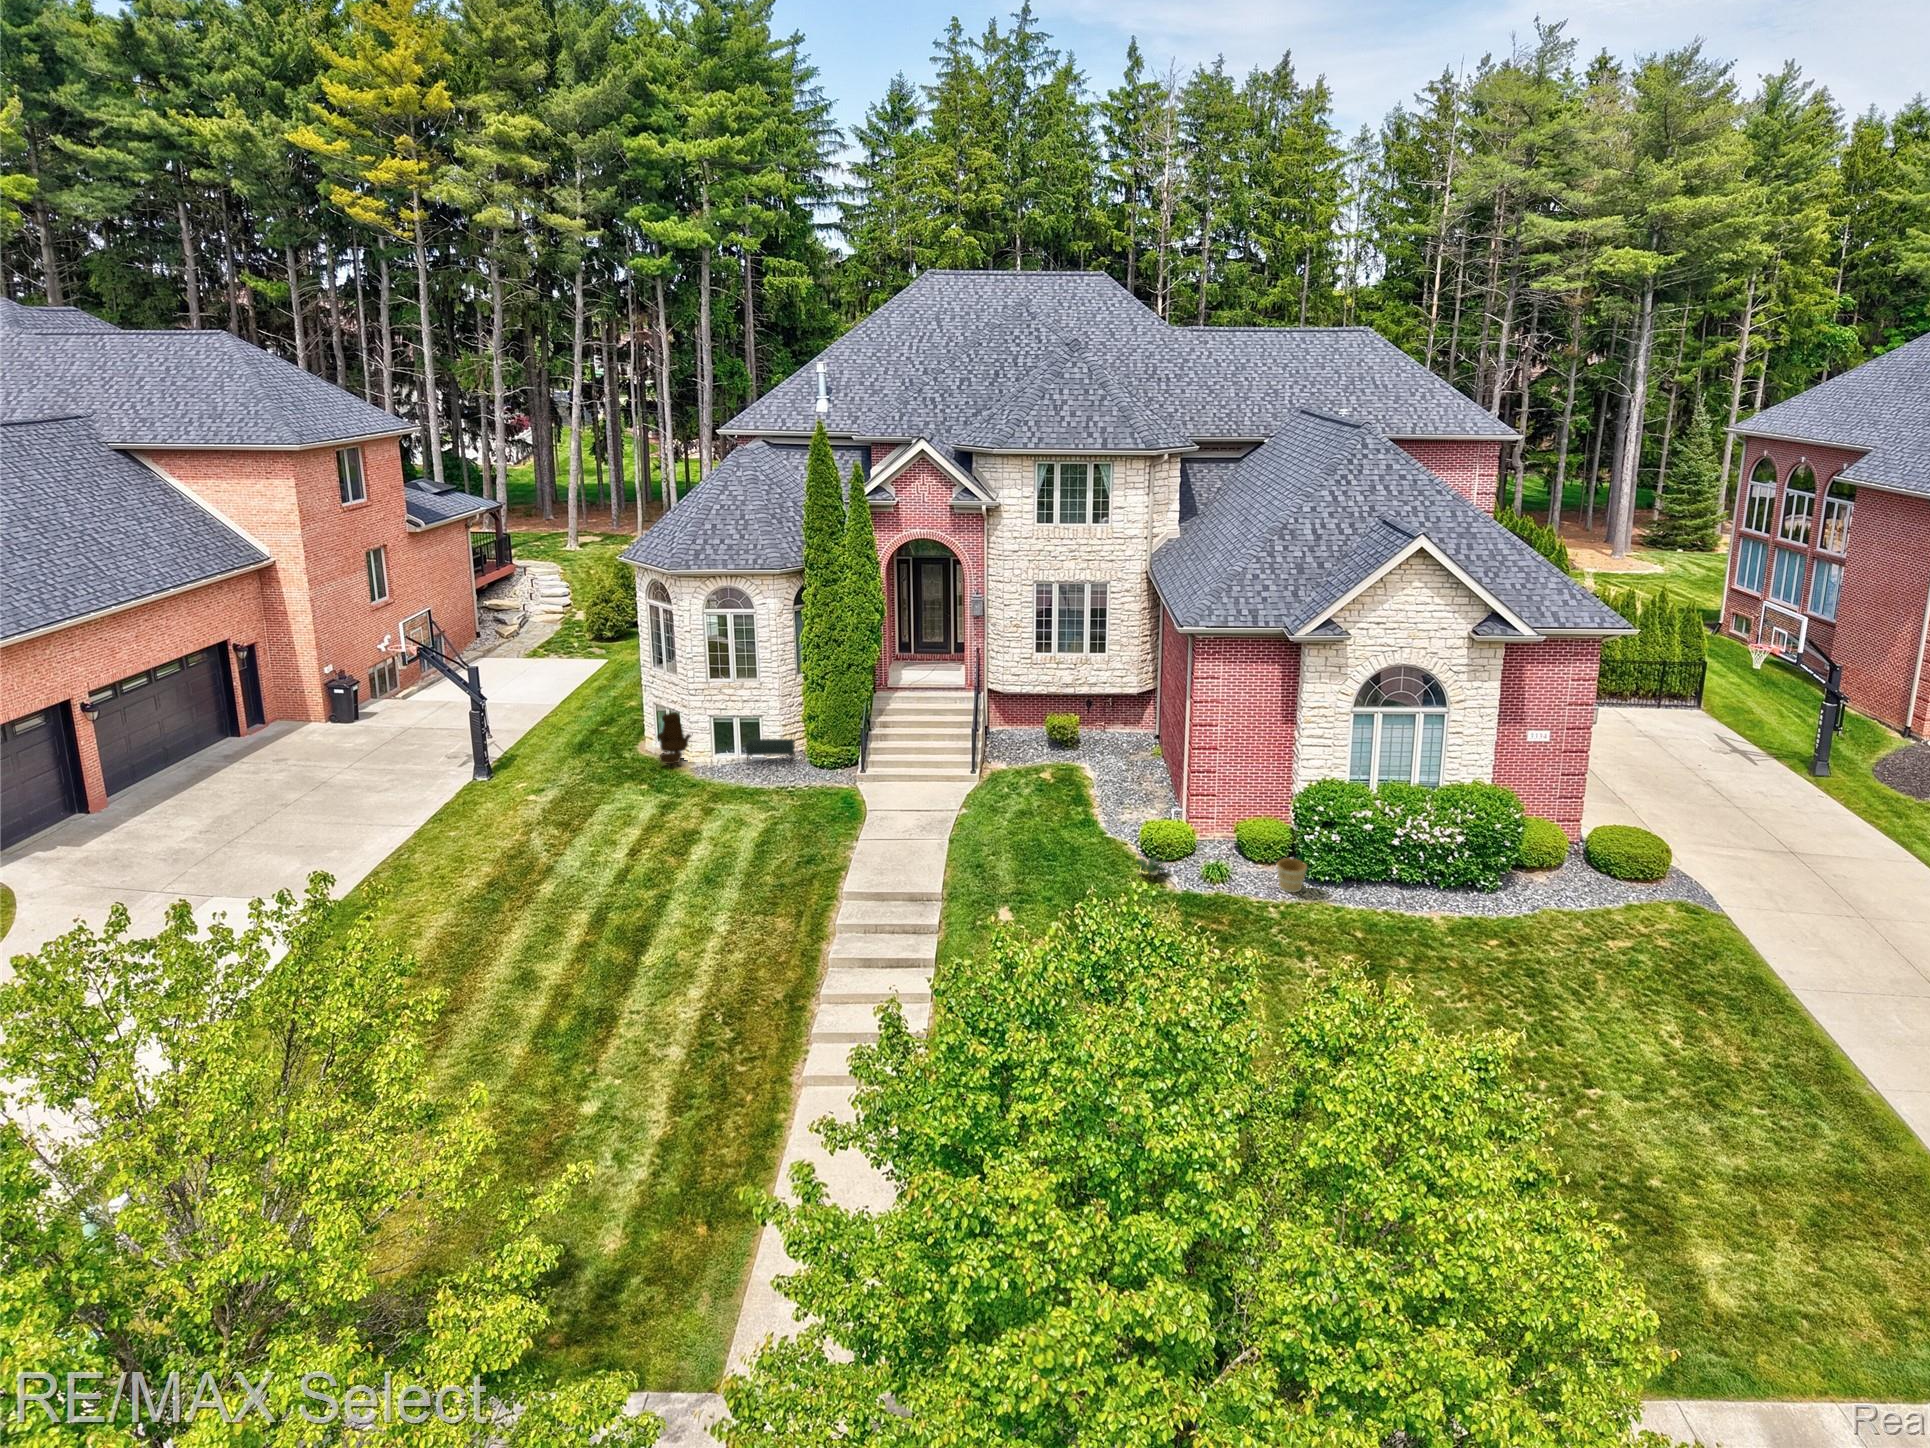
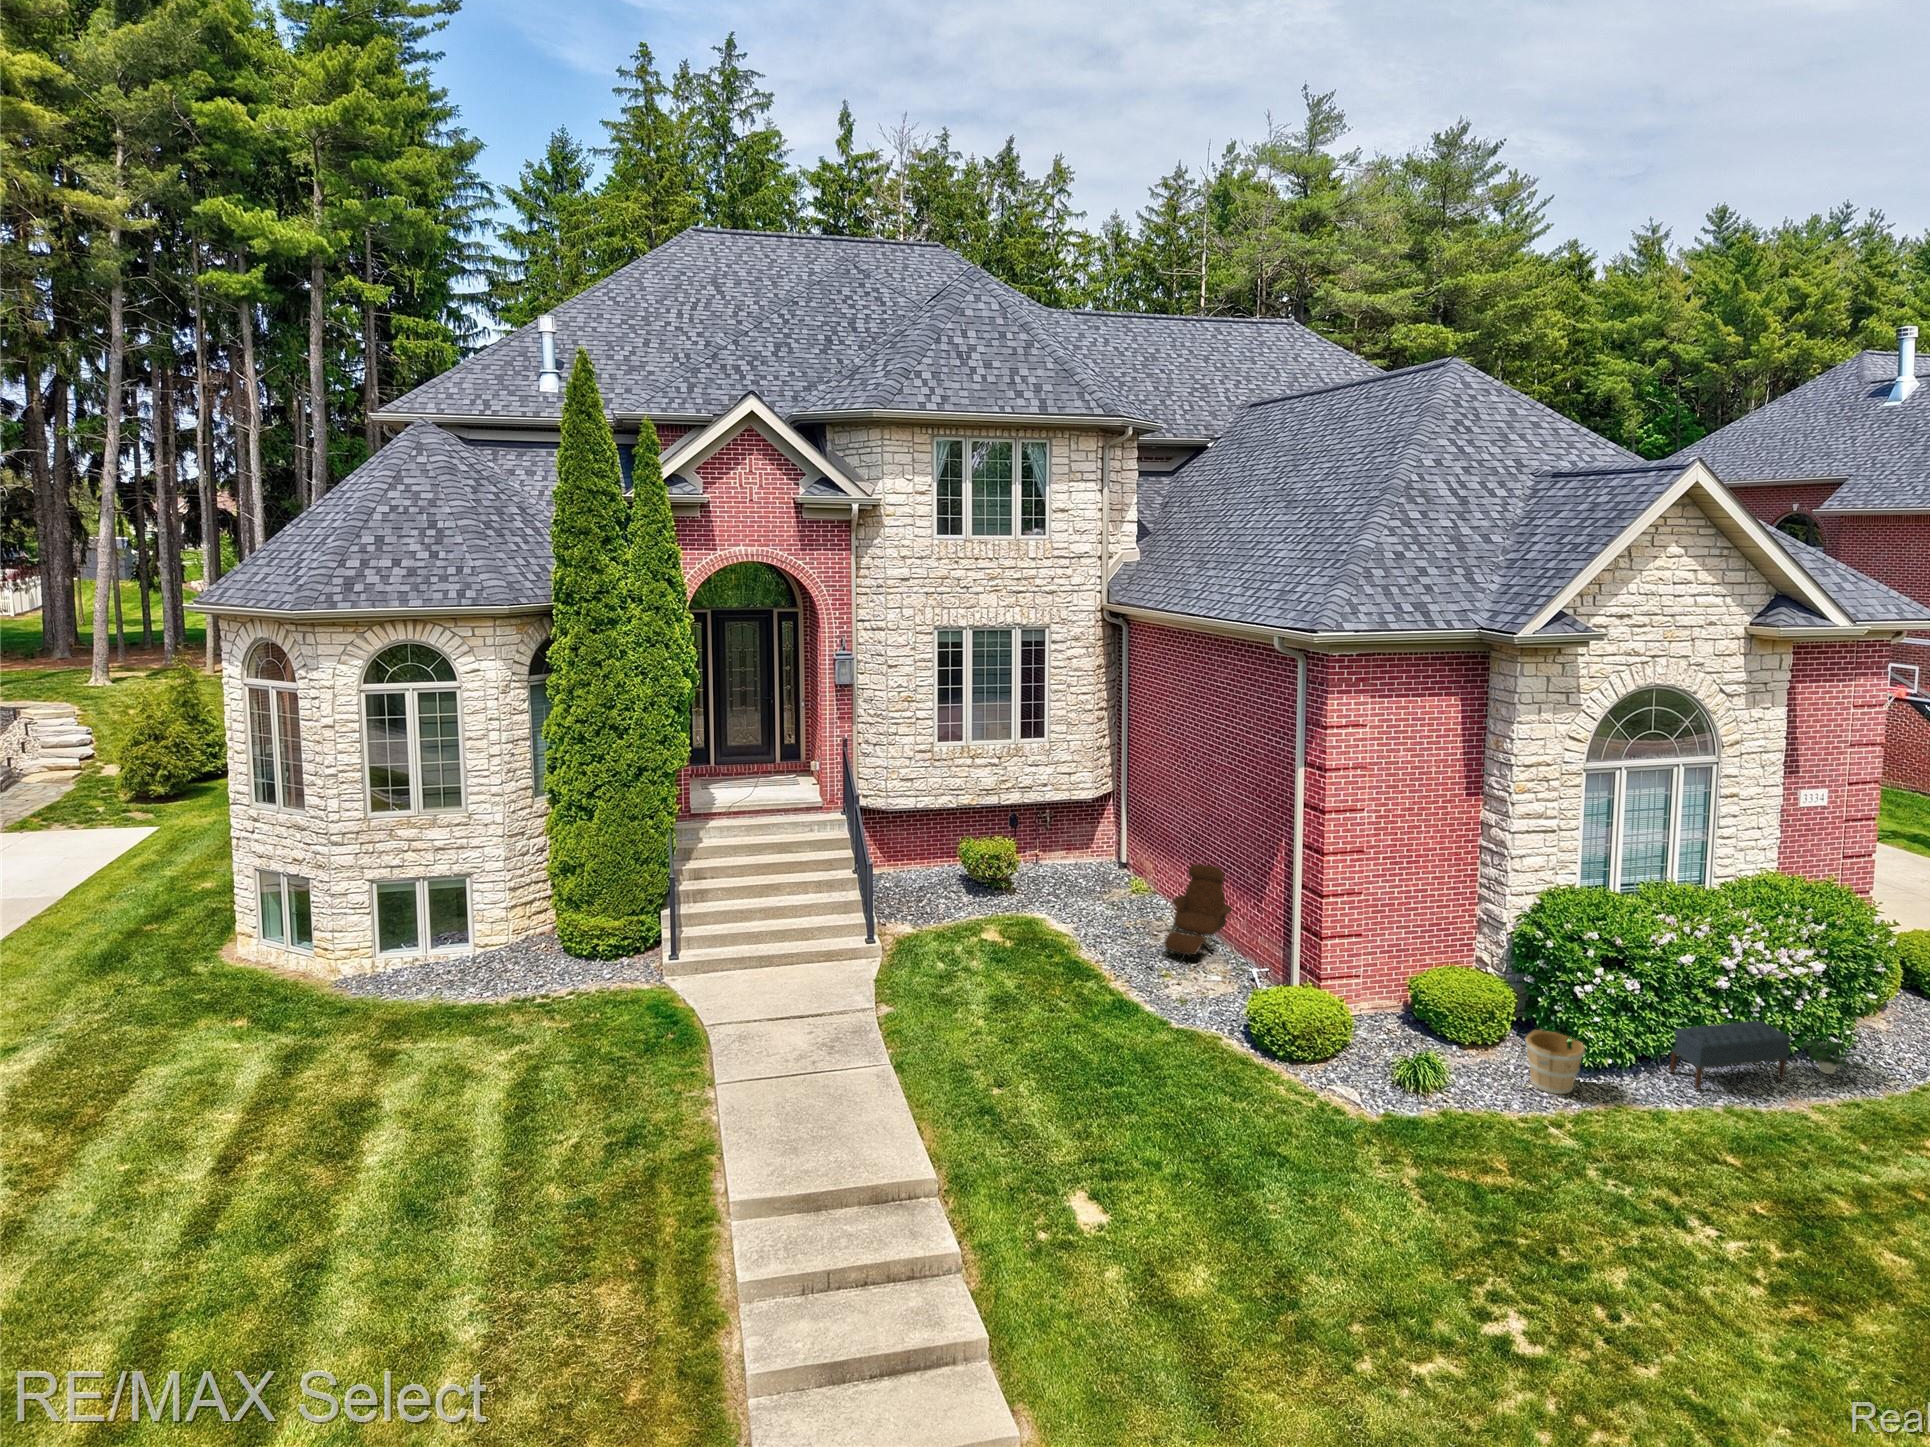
lounge chair: present [657,713,691,765] -> present [1164,864,1234,963]
bench: present [745,739,795,763] -> present [1670,1021,1791,1090]
potted plant: present [1137,857,1168,875] -> present [1802,1039,1867,1074]

